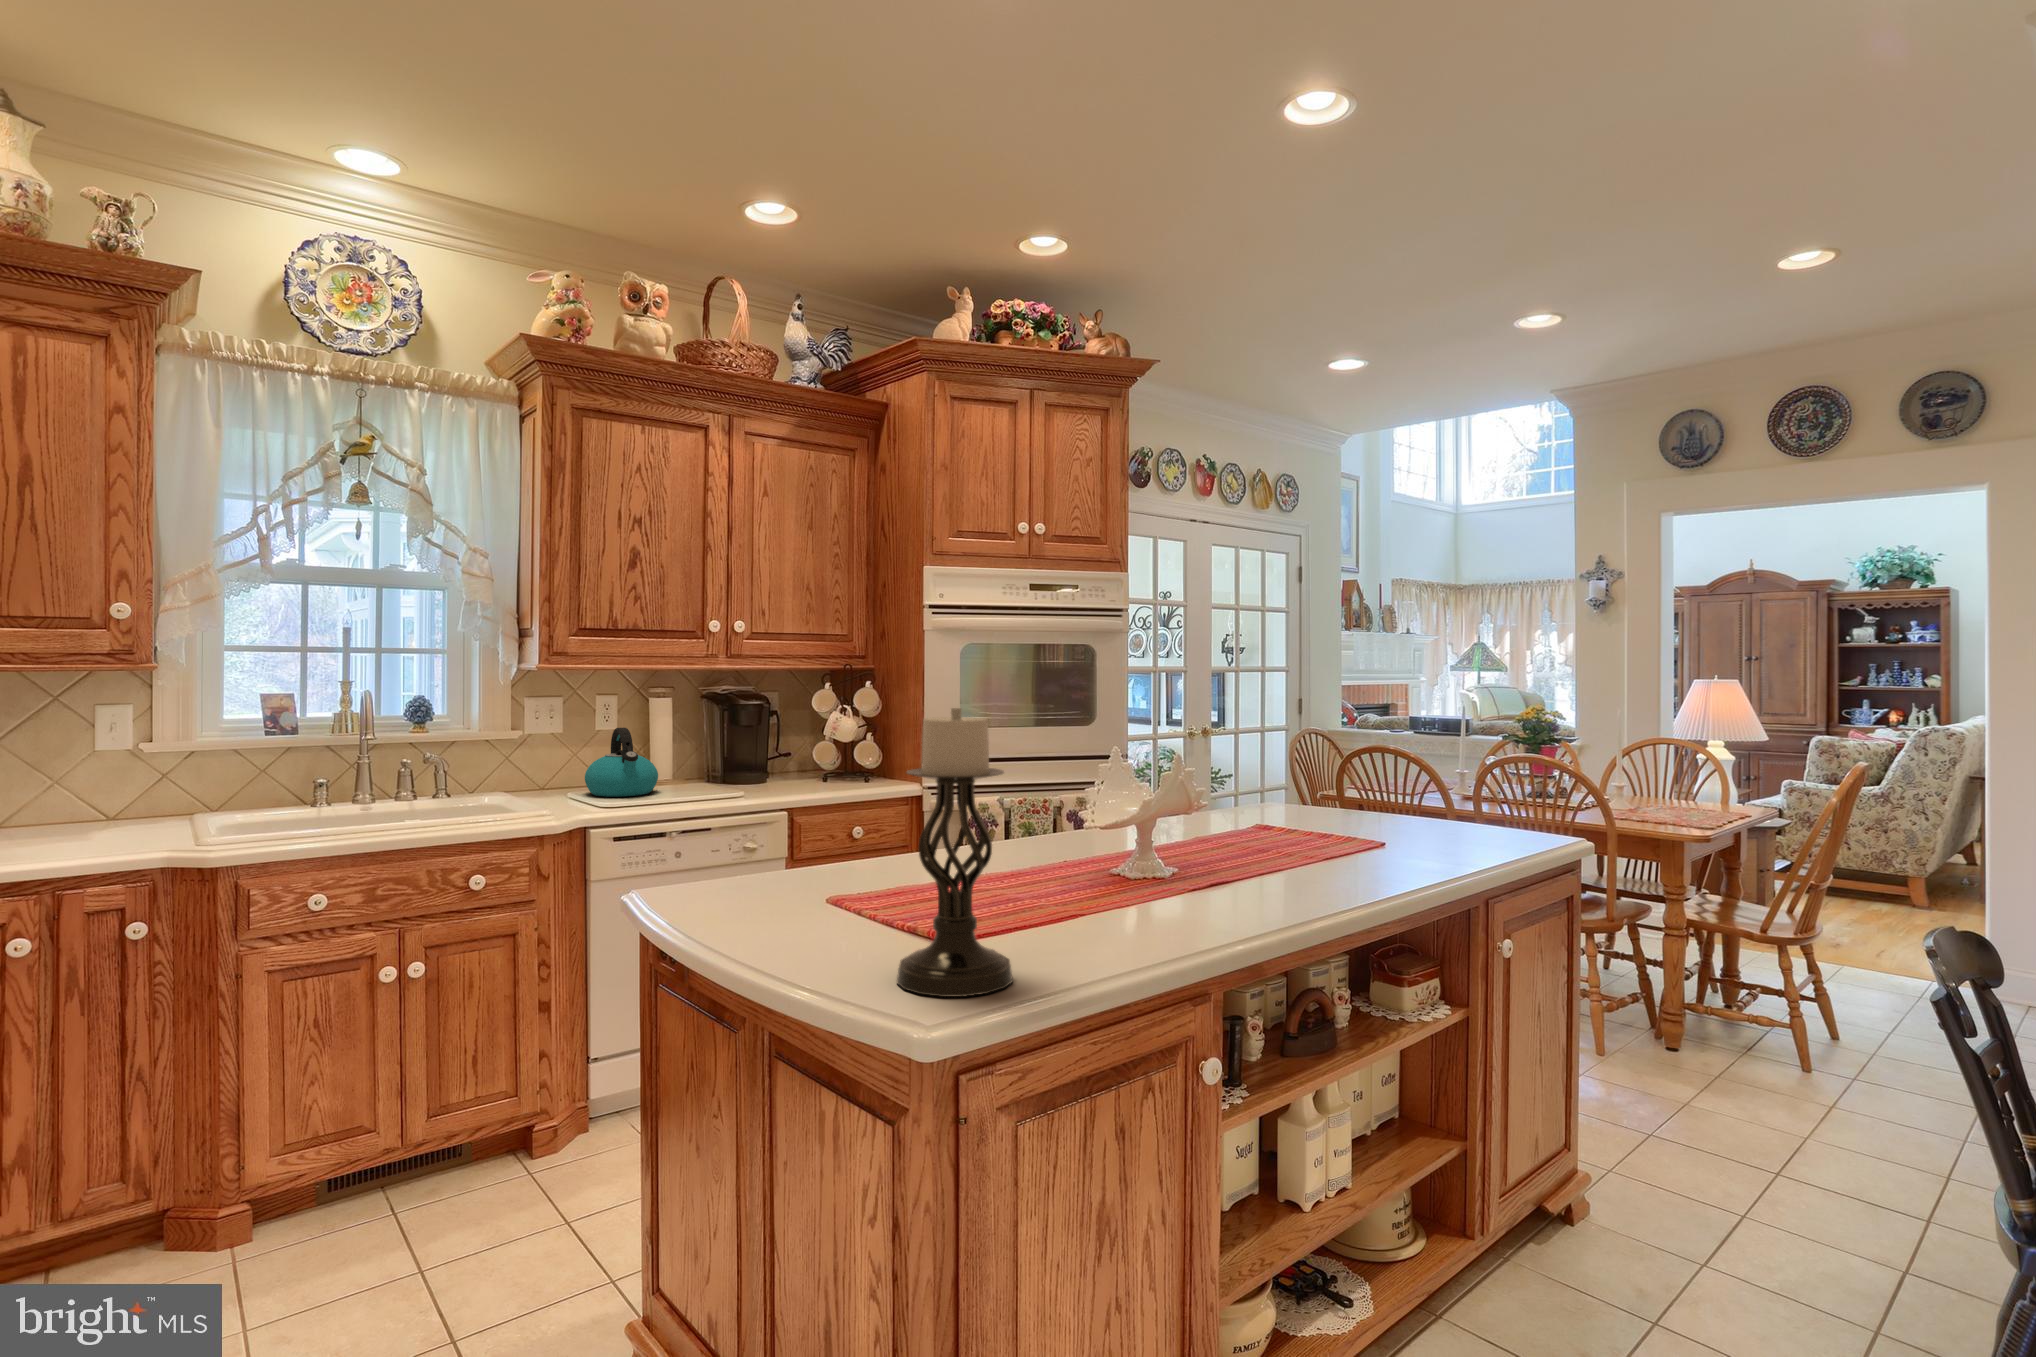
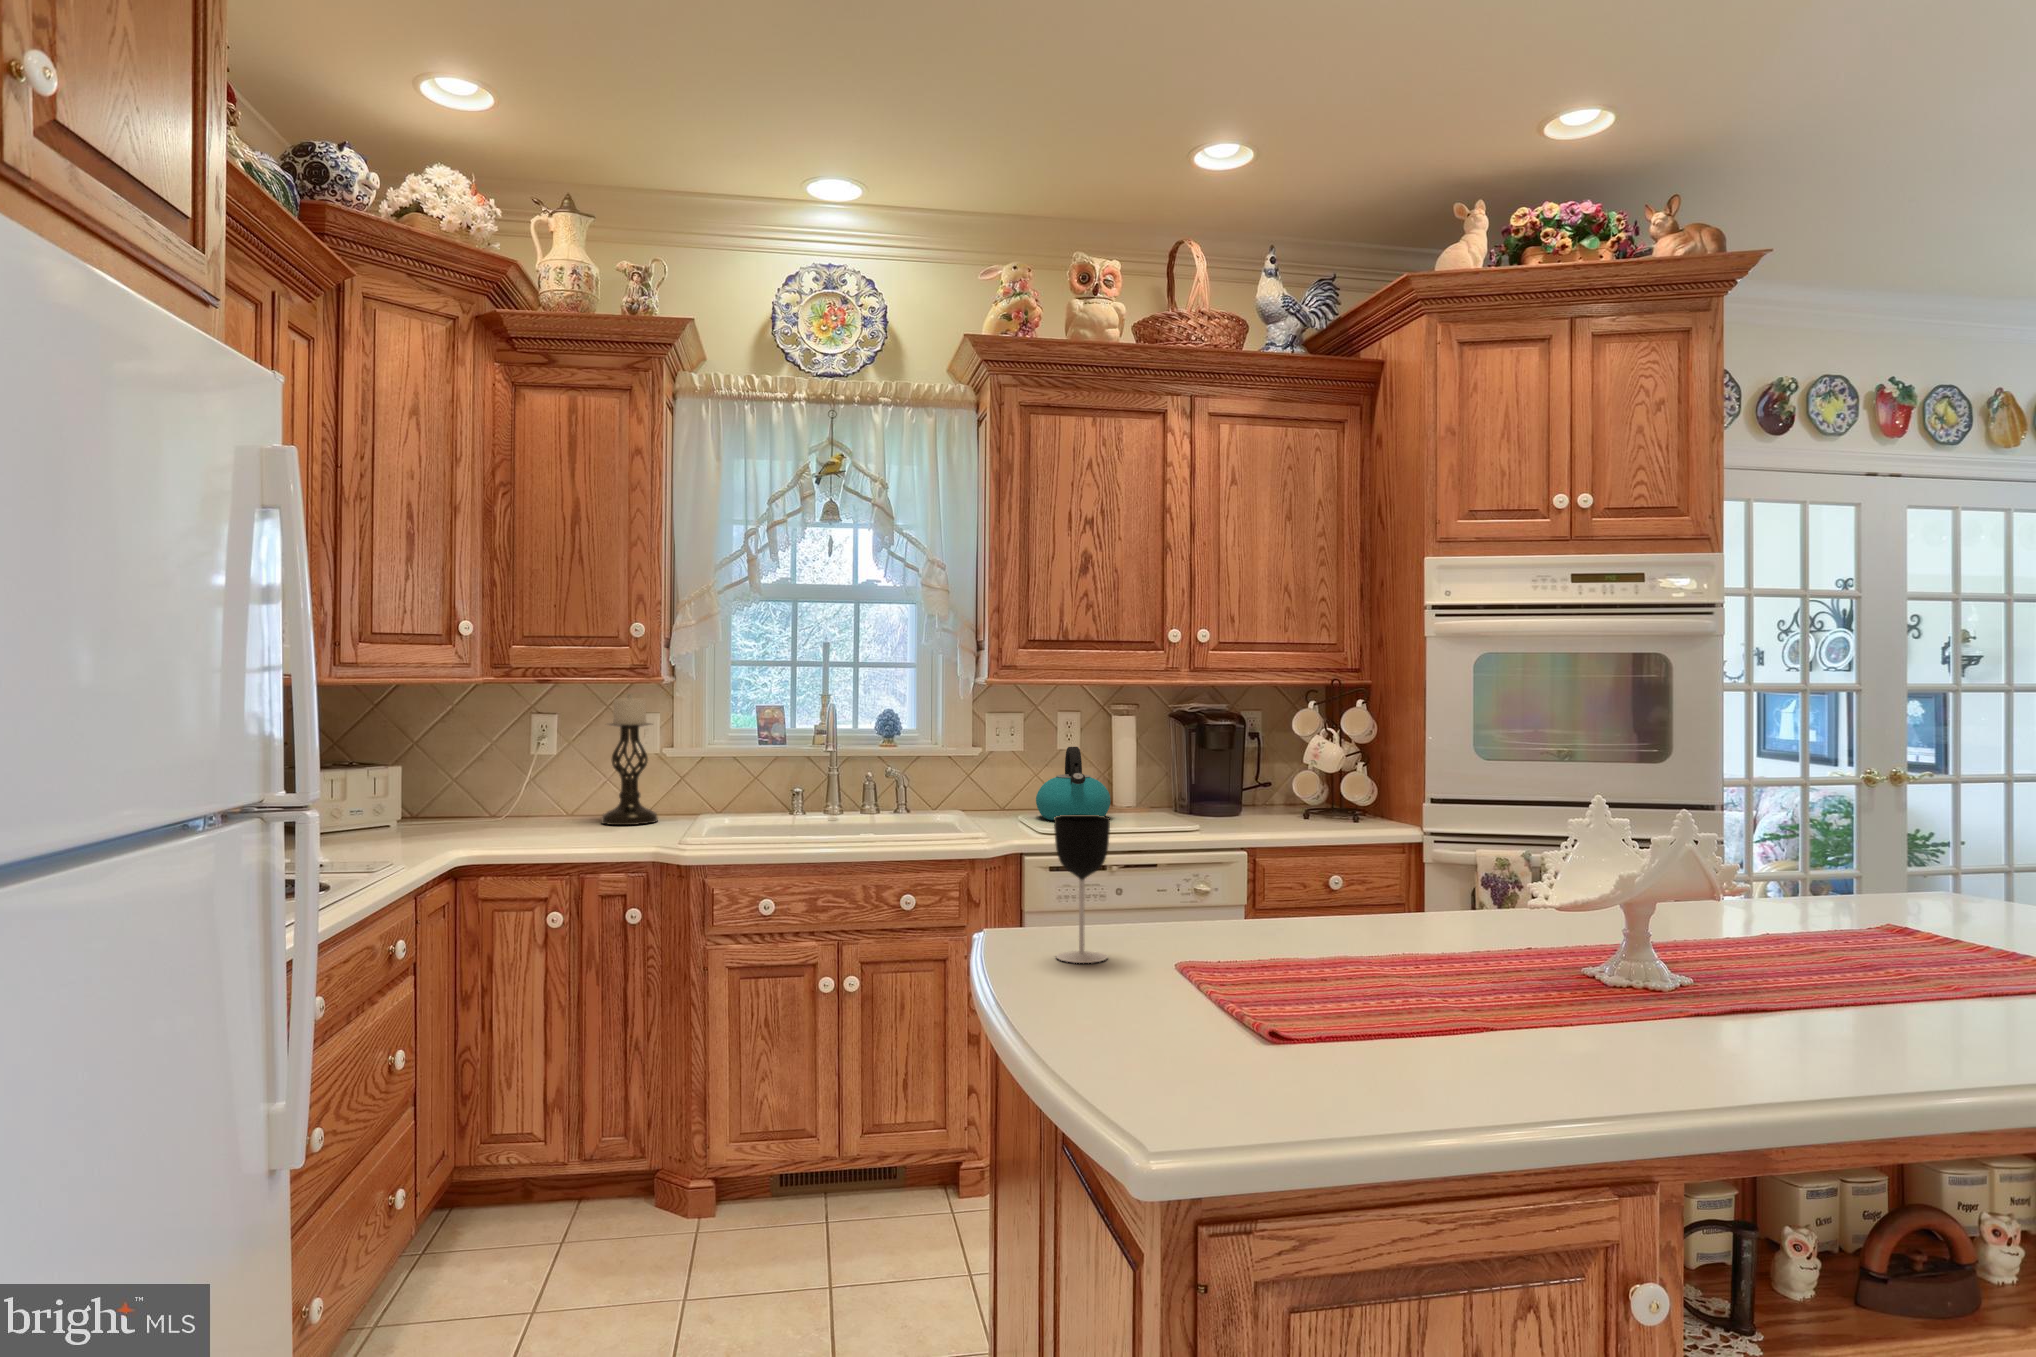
candle holder: present [897,708,1013,997] -> present [601,694,658,825]
wine glass: none [722,781,772,907] -> present [1054,814,1110,963]

